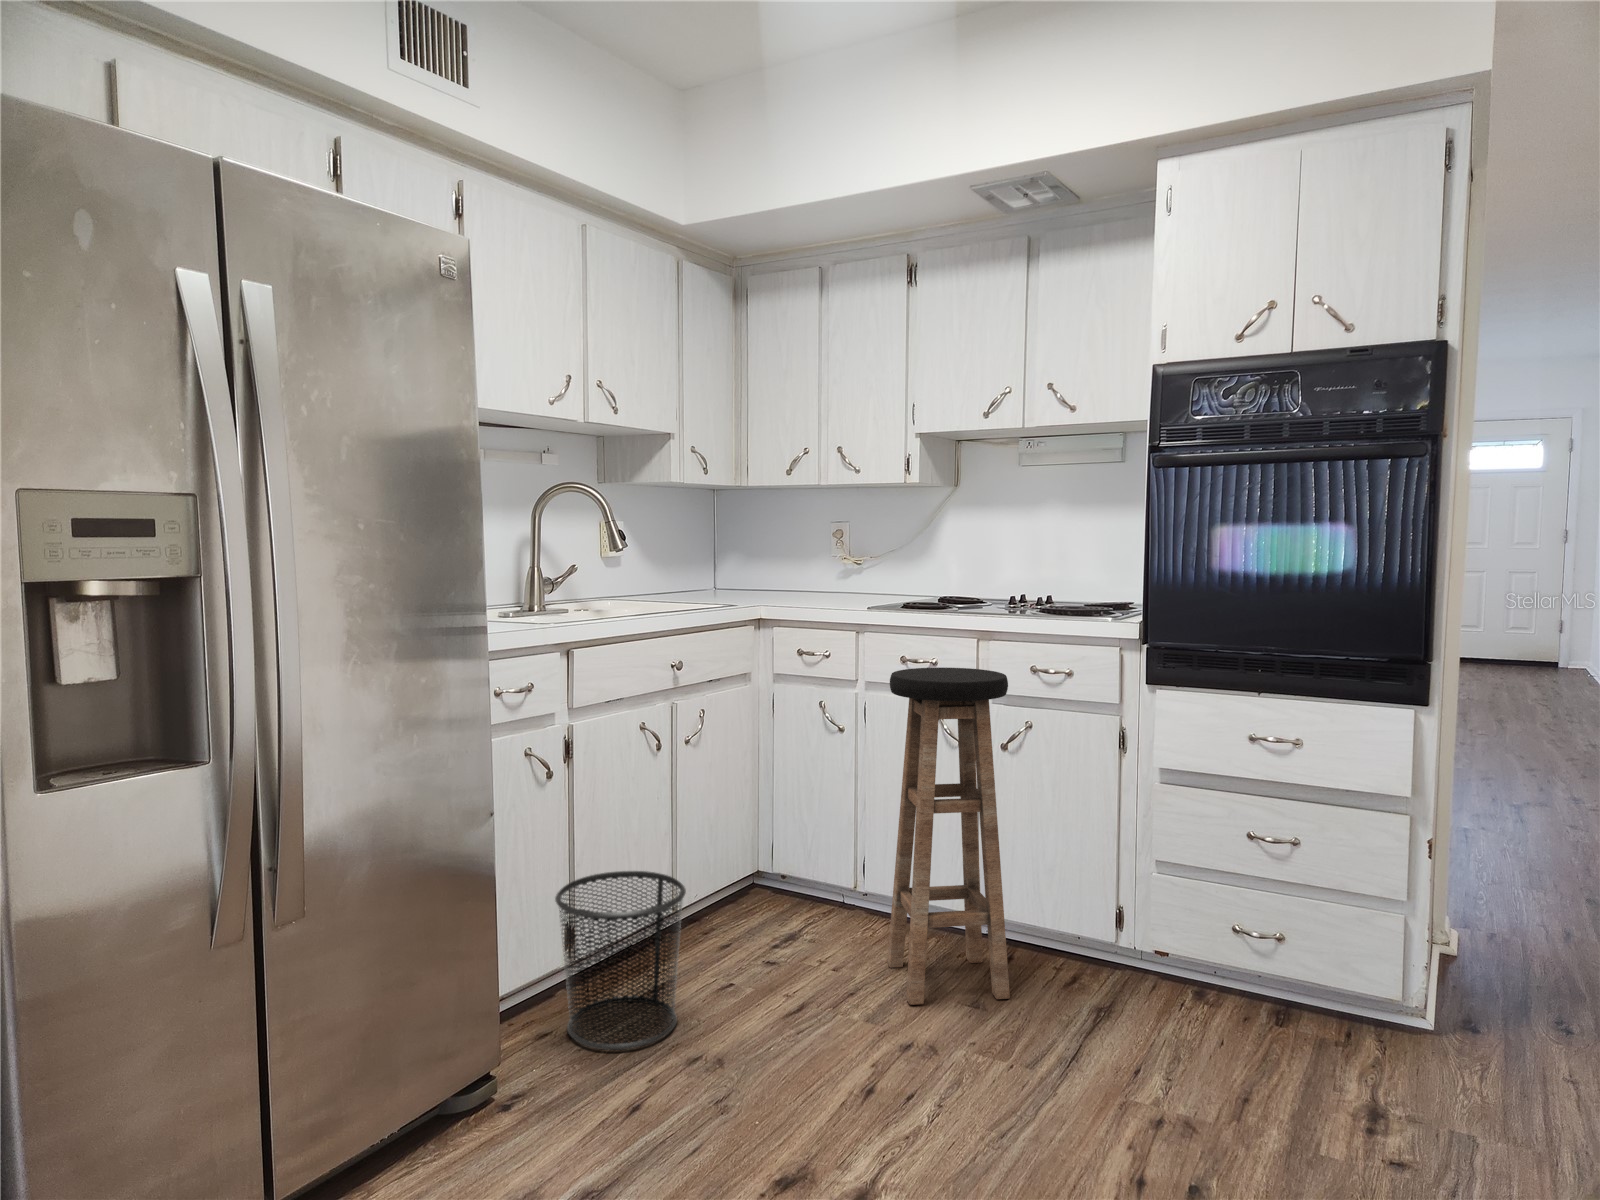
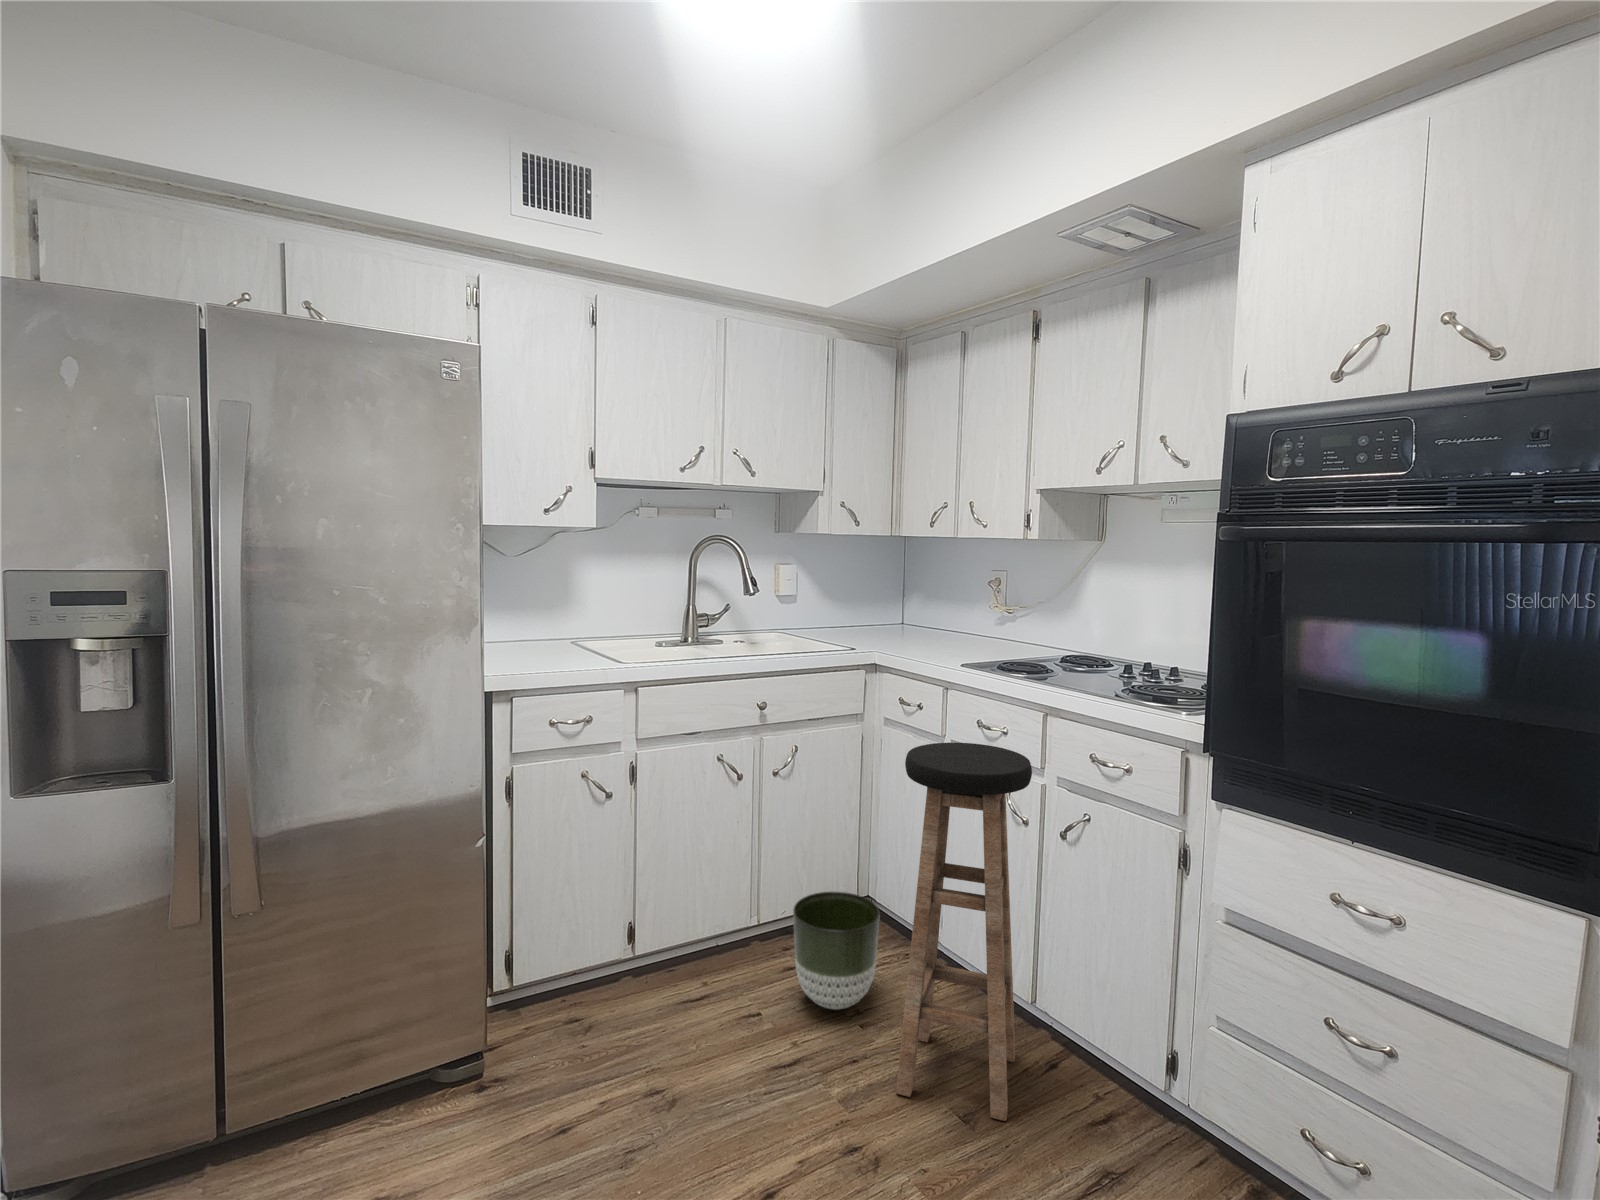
planter: none [748,849,838,964] -> present [793,892,880,1010]
waste bin: present [555,871,686,1050] -> none [584,890,700,1060]

